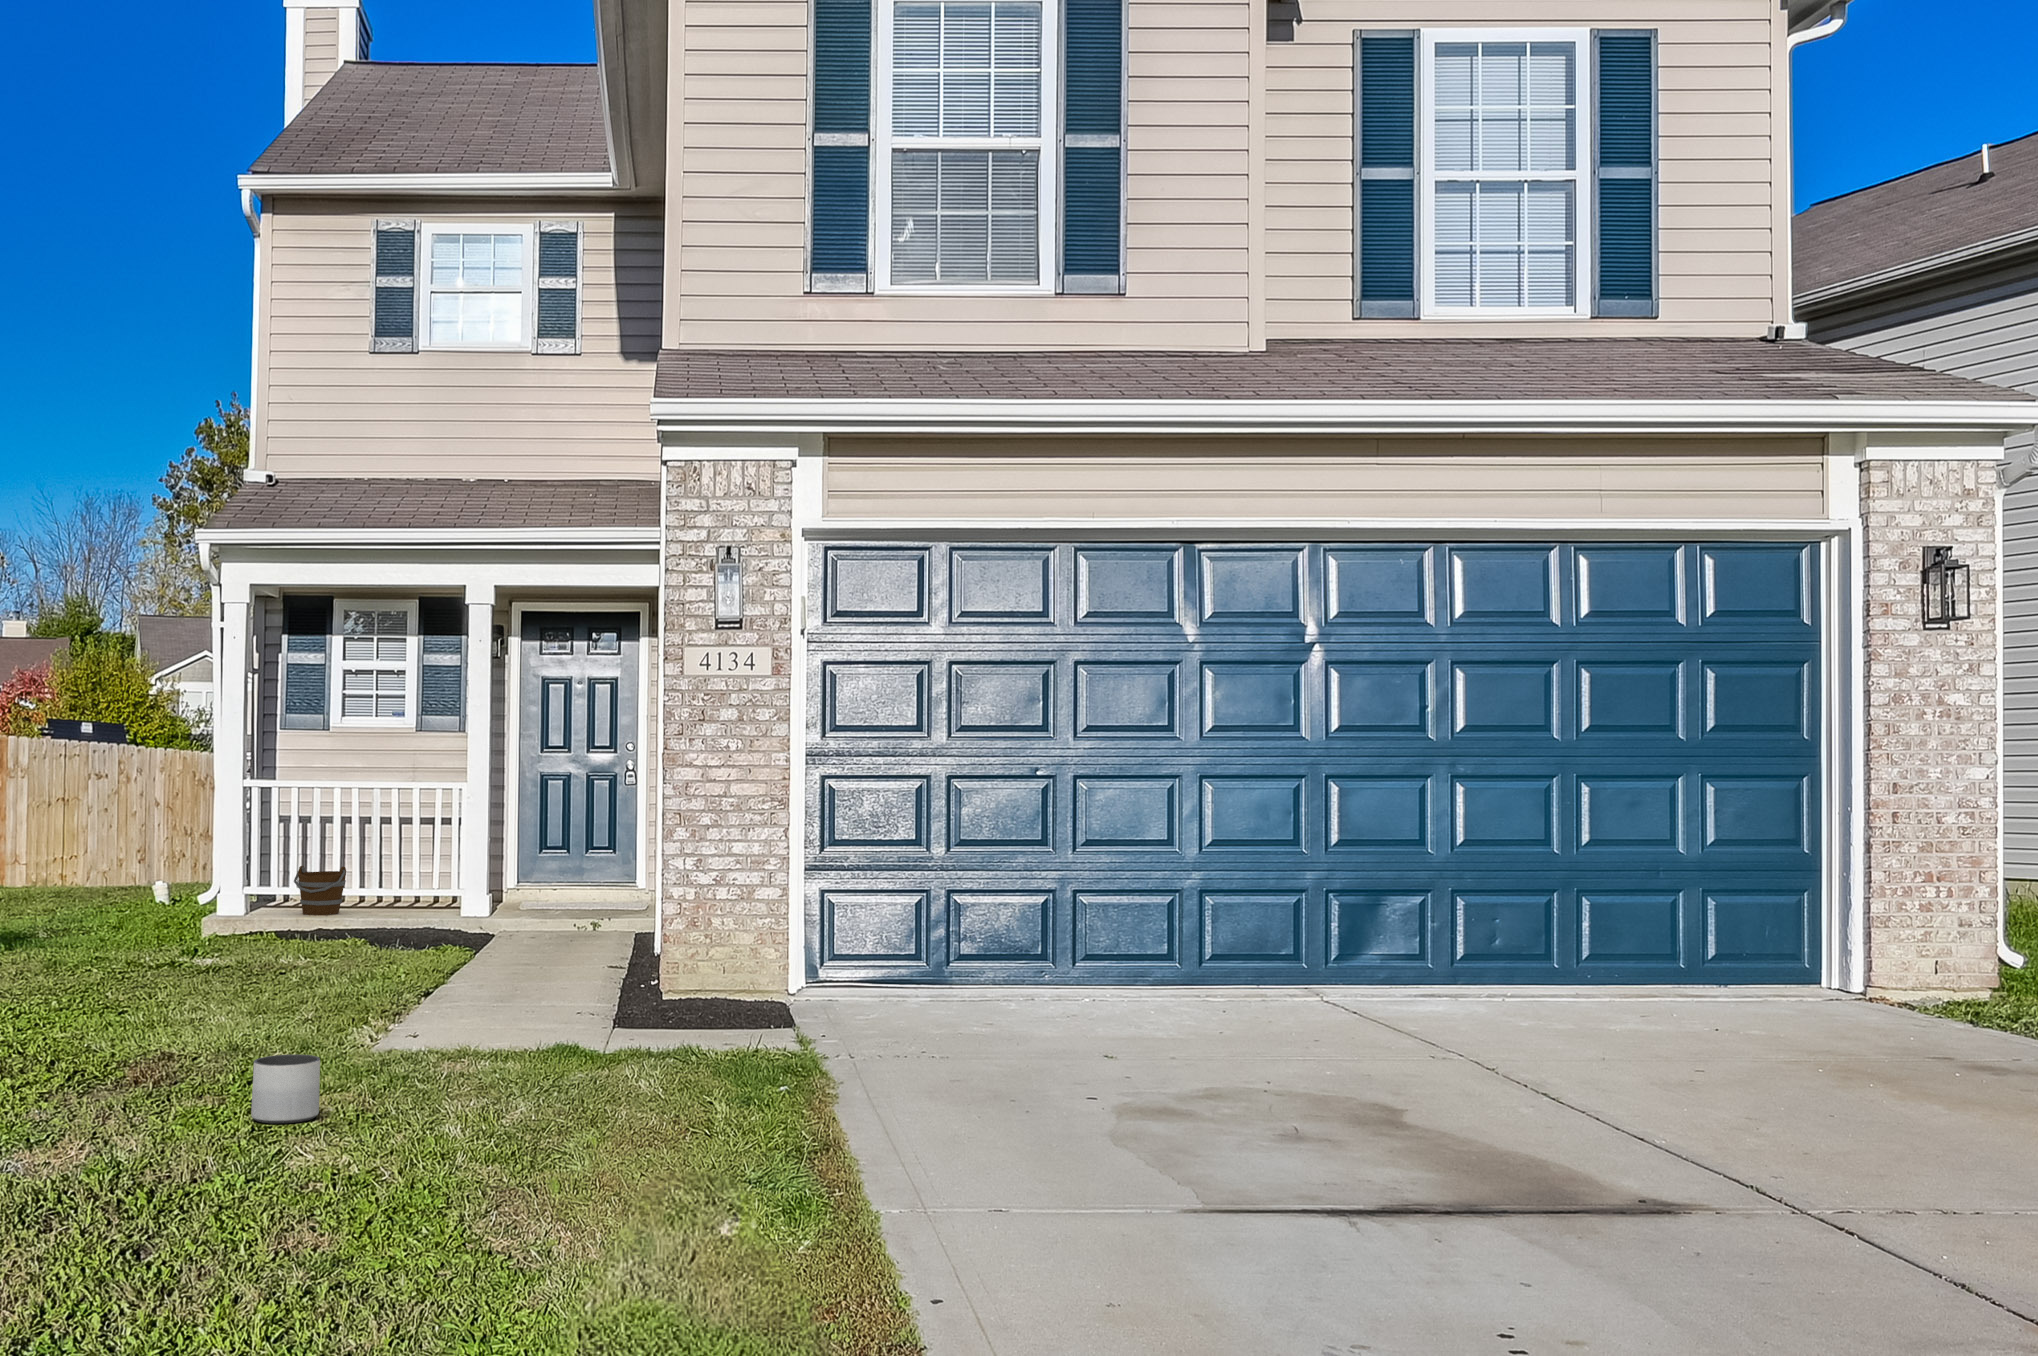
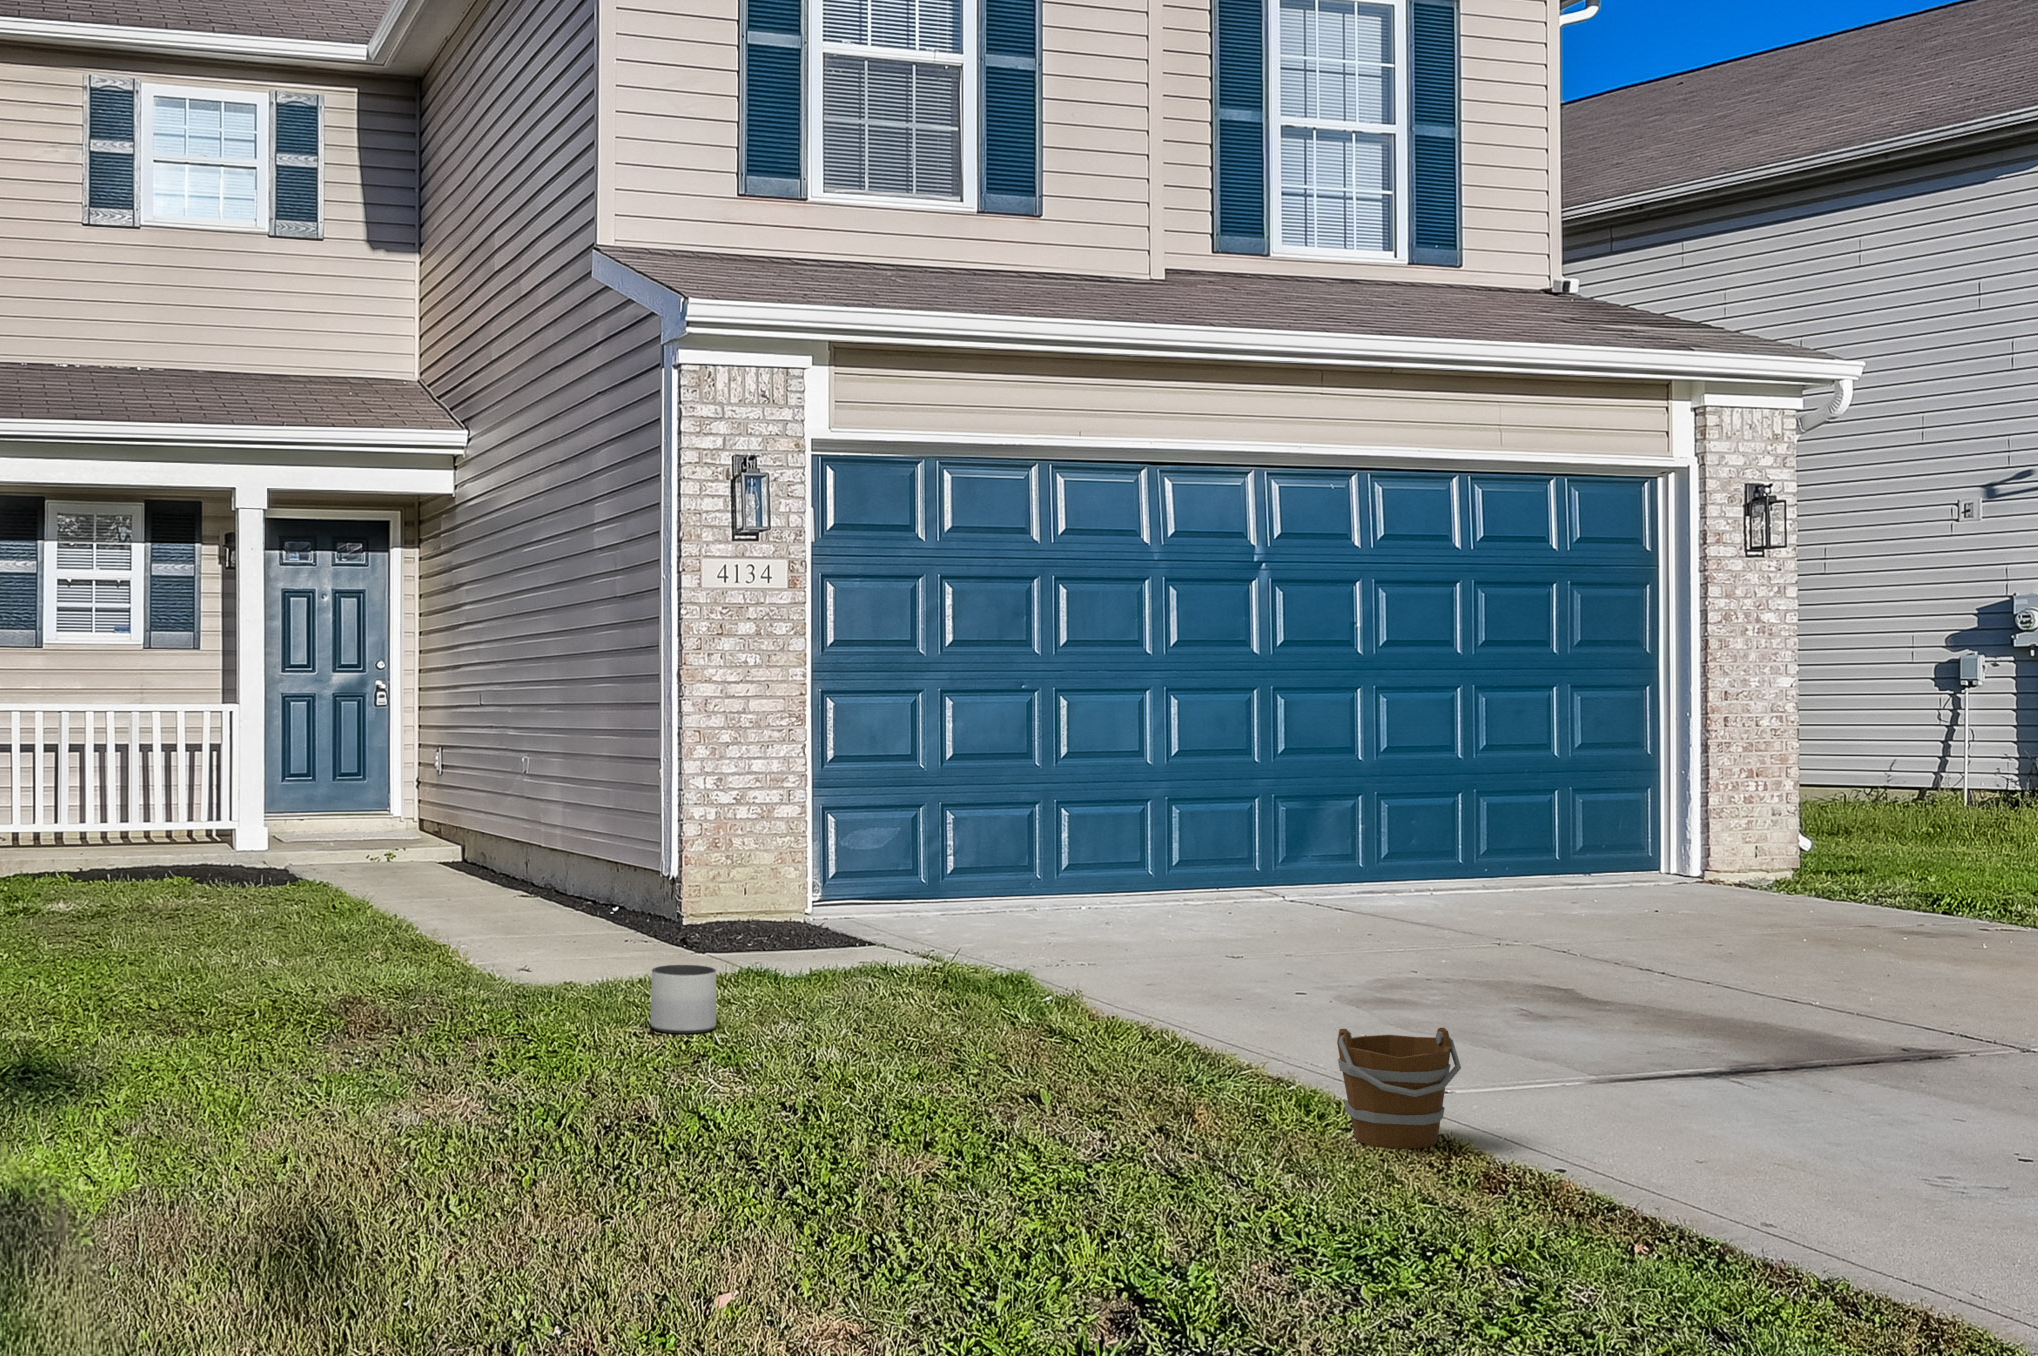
bucket: present [294,866,346,915] -> present [1337,1028,1461,1148]

